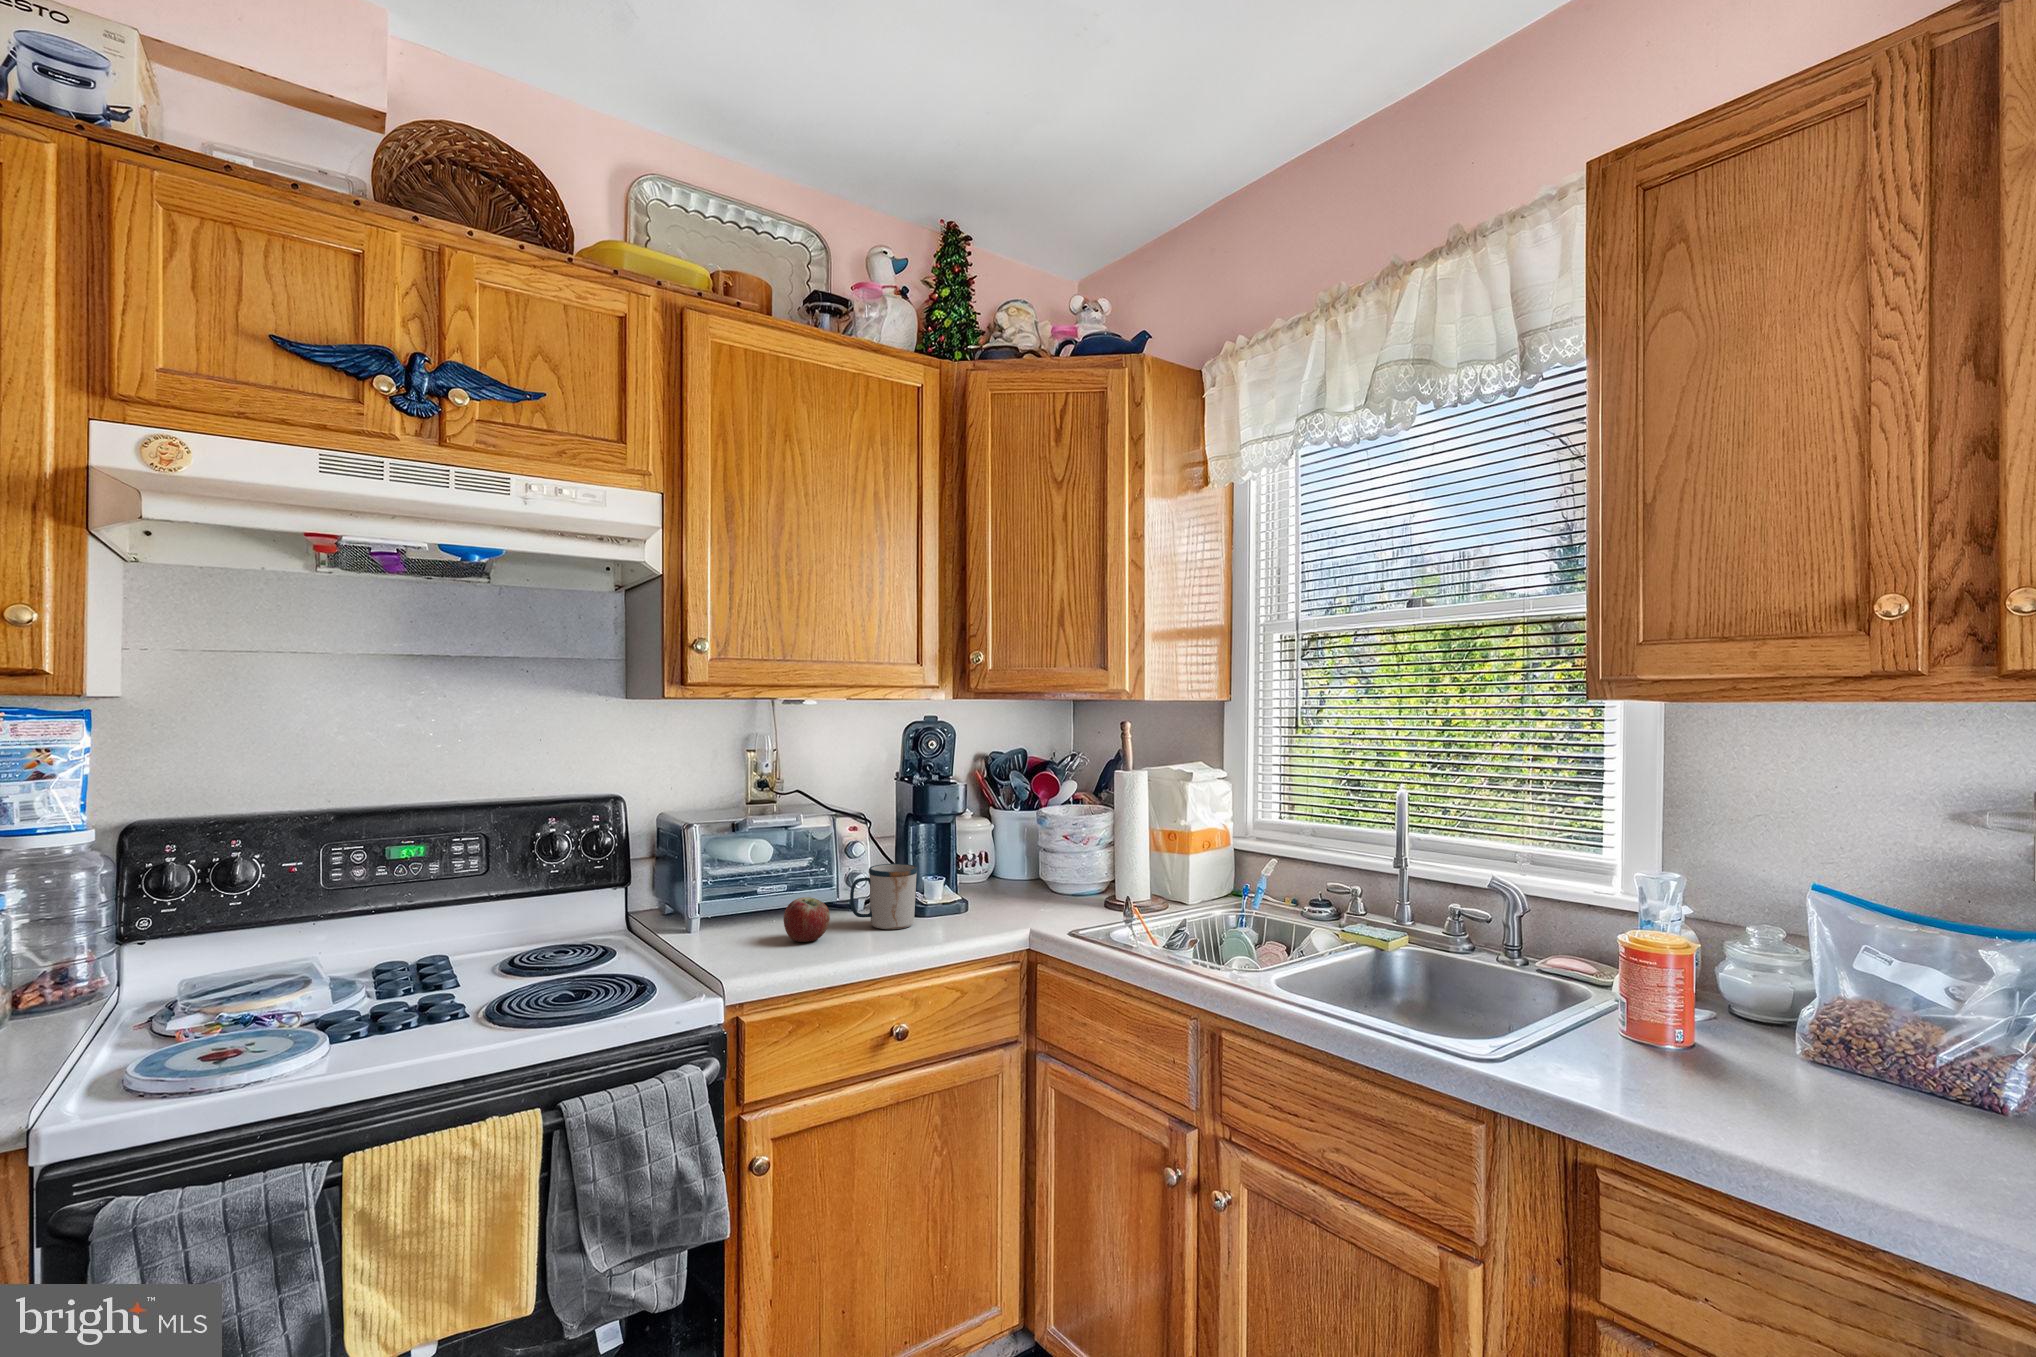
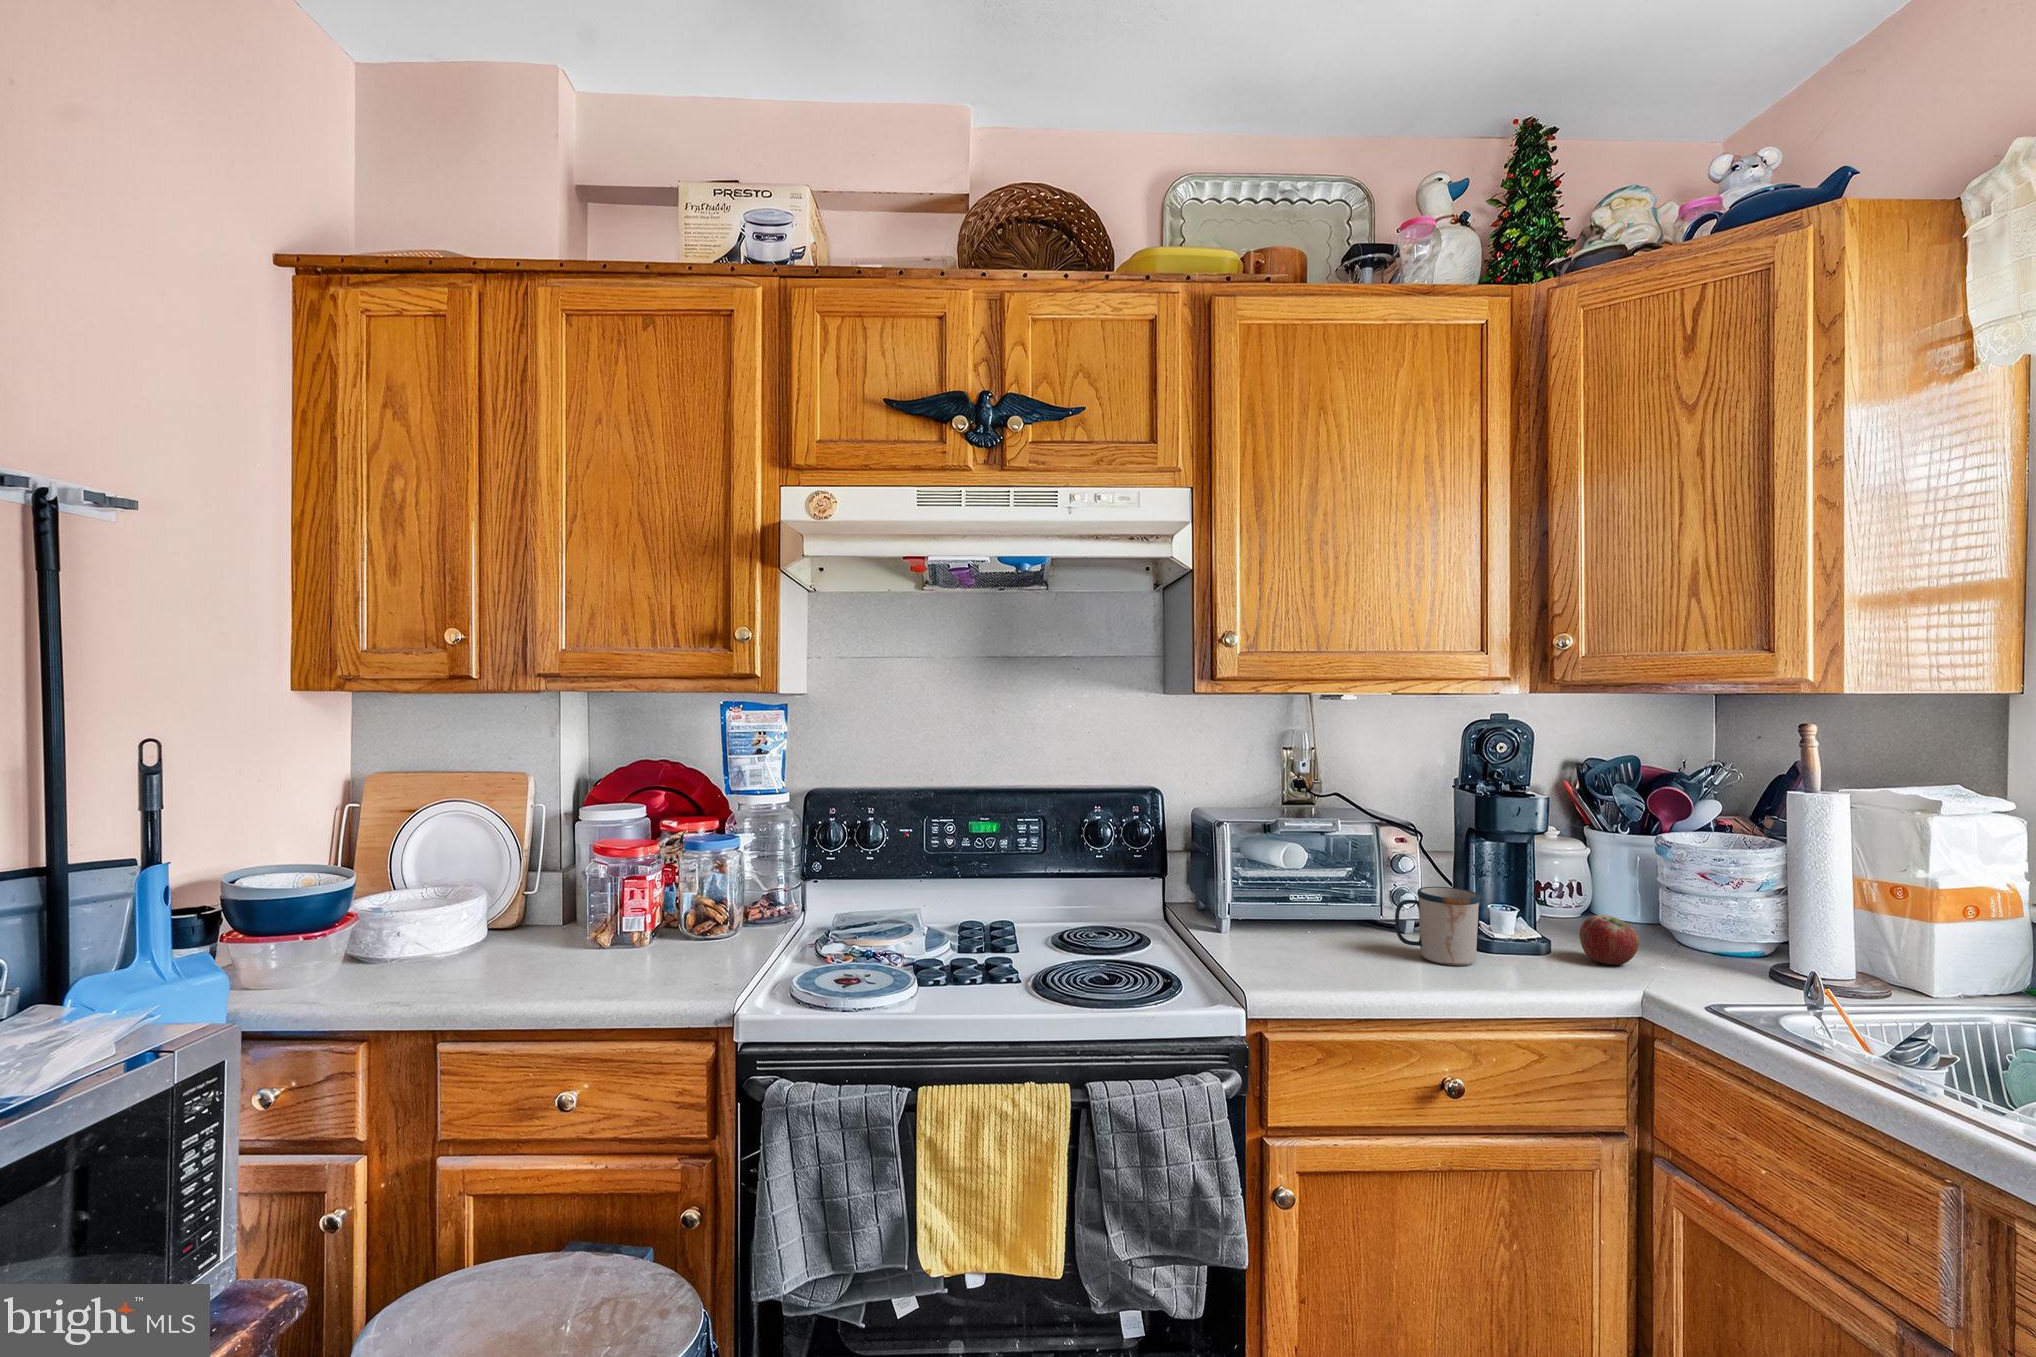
apple: present [783,897,830,942] -> present [1579,915,1639,965]

